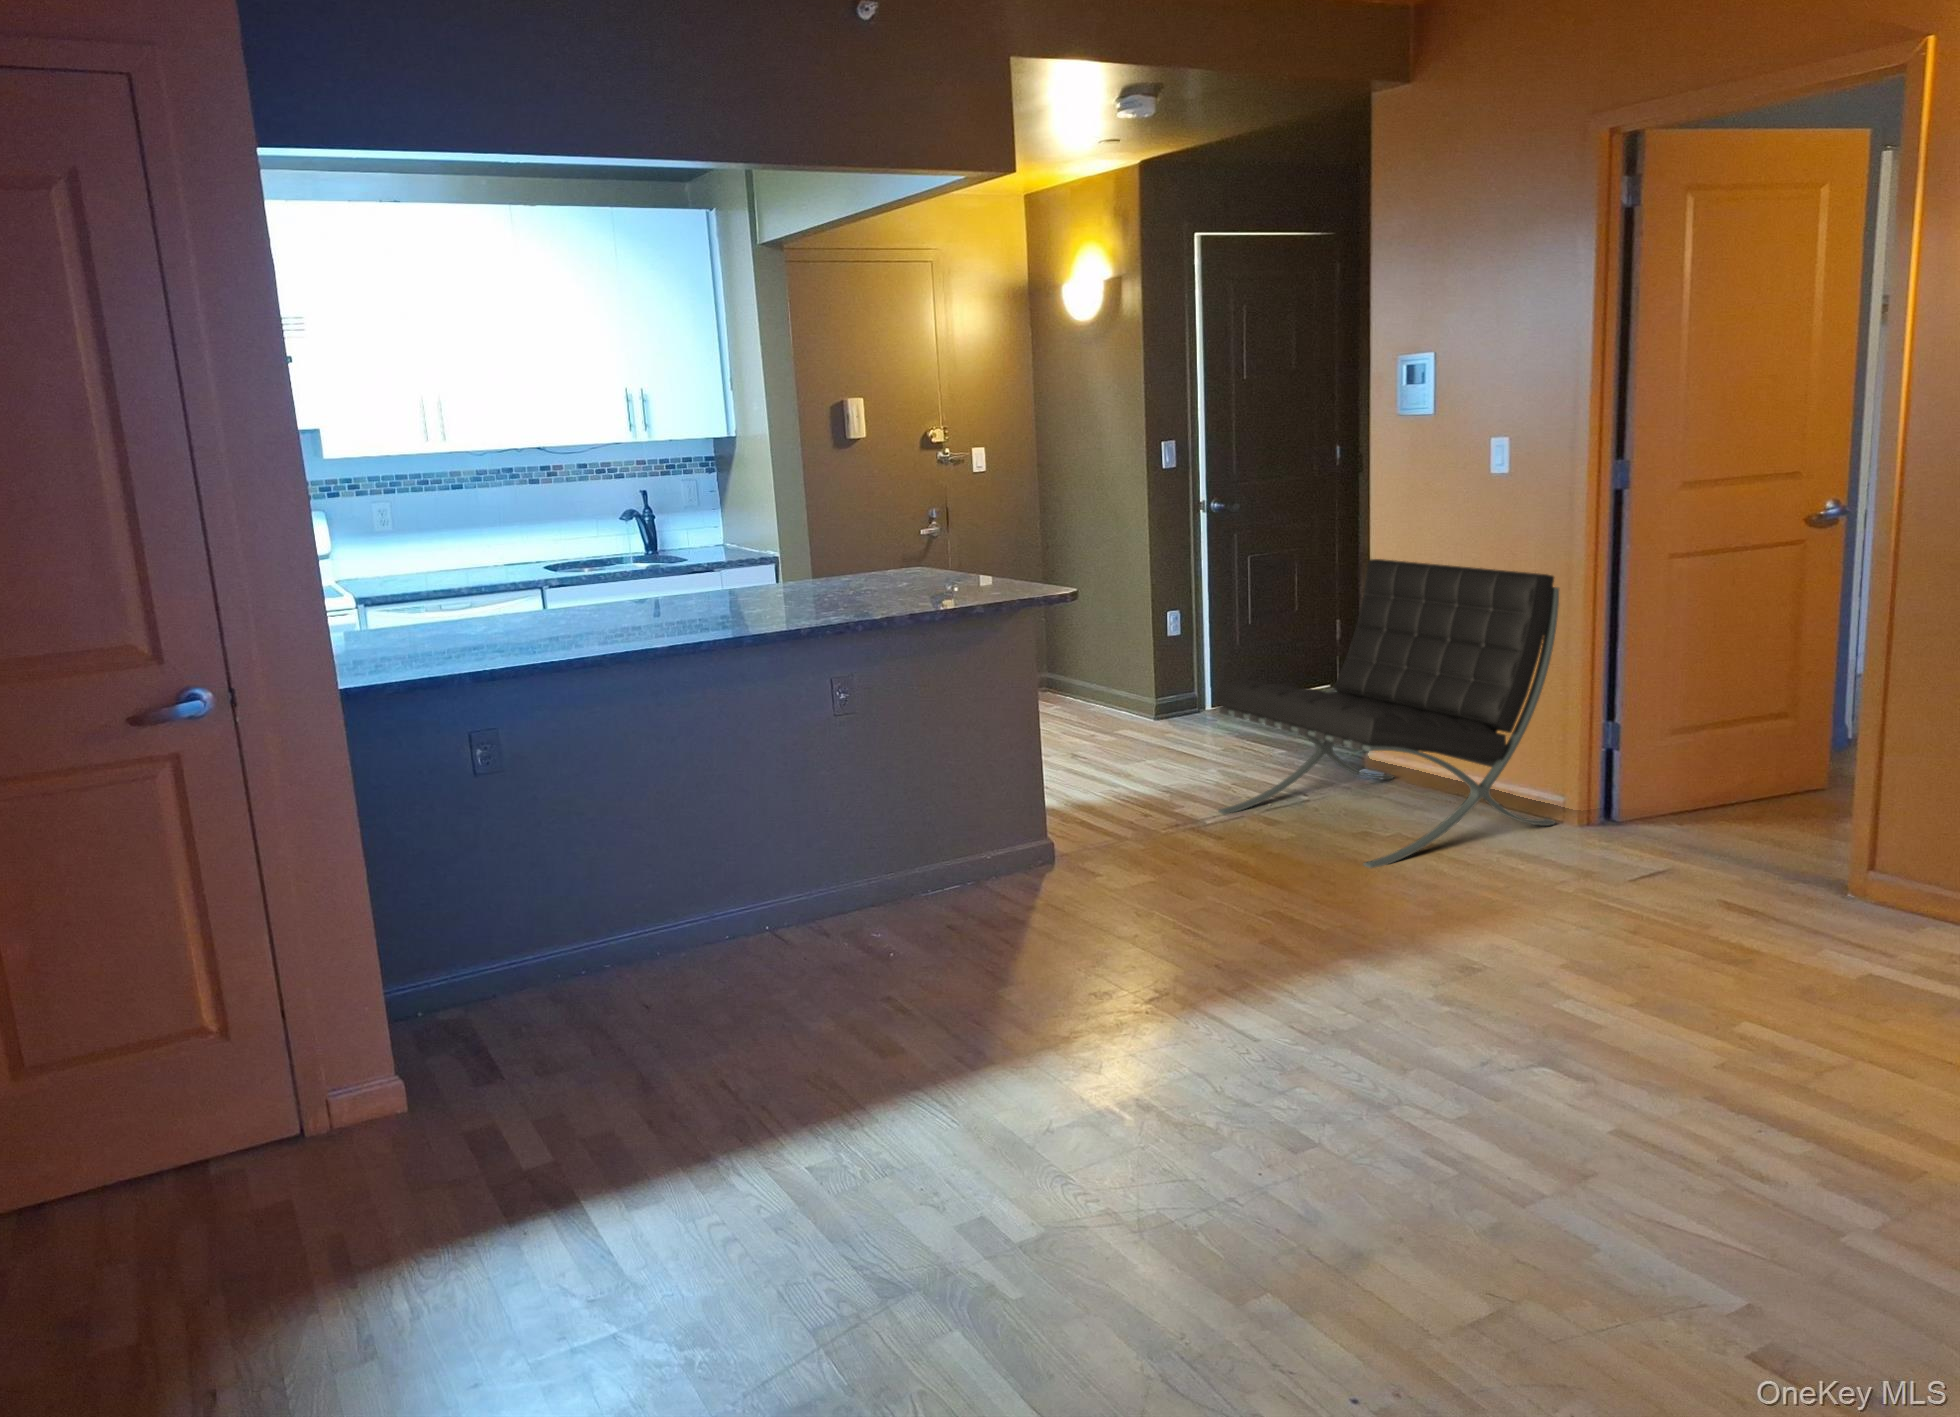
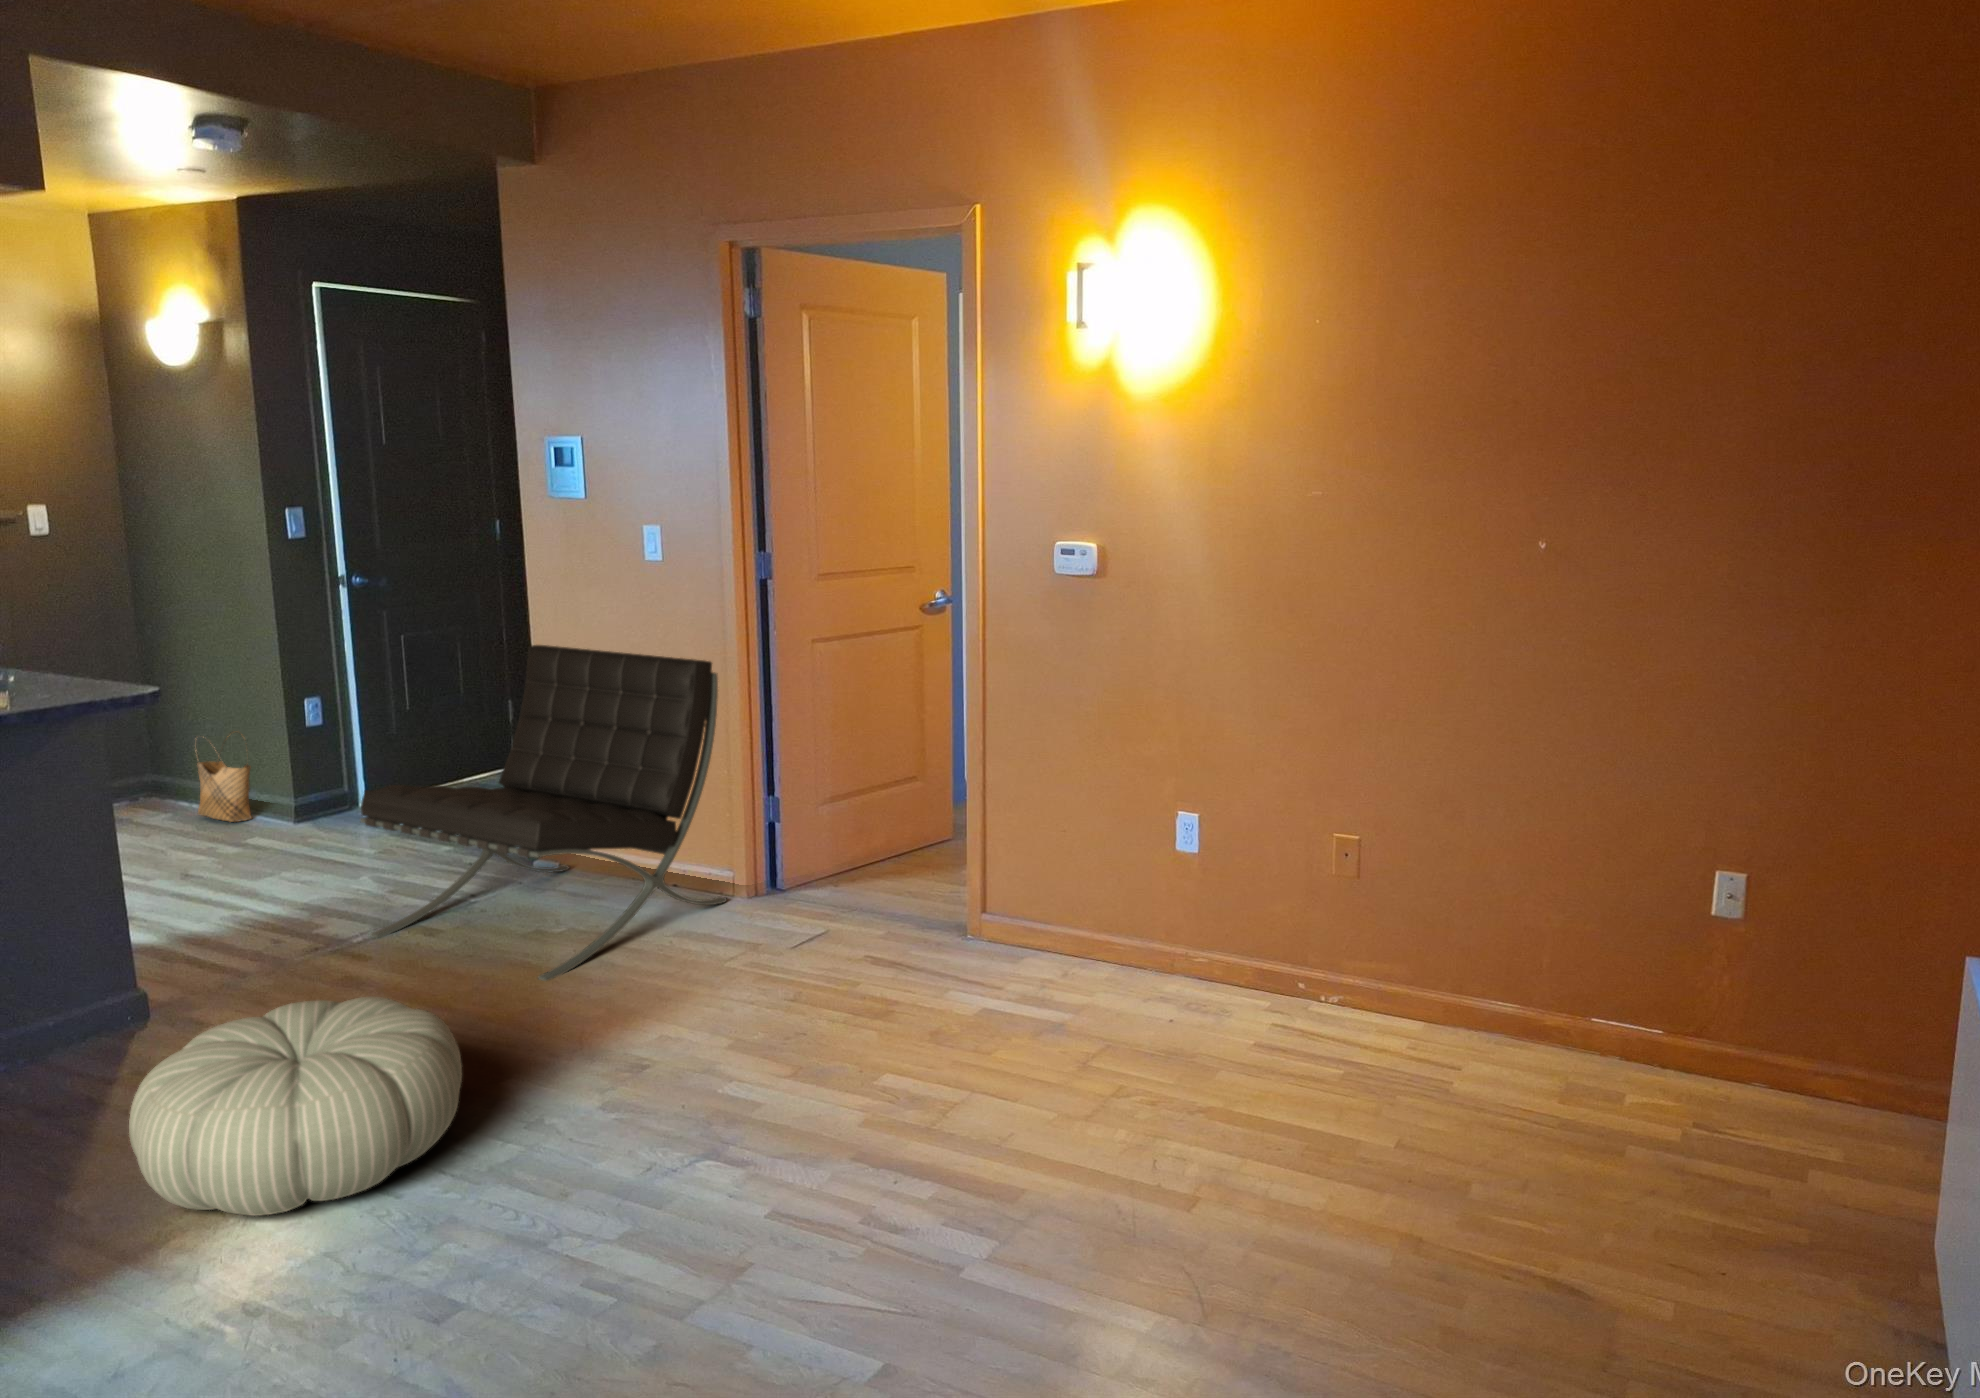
woven basket: none [1081,635,1123,713] -> present [196,736,252,822]
pouf: none [1052,840,1299,997] -> present [129,997,462,1216]

